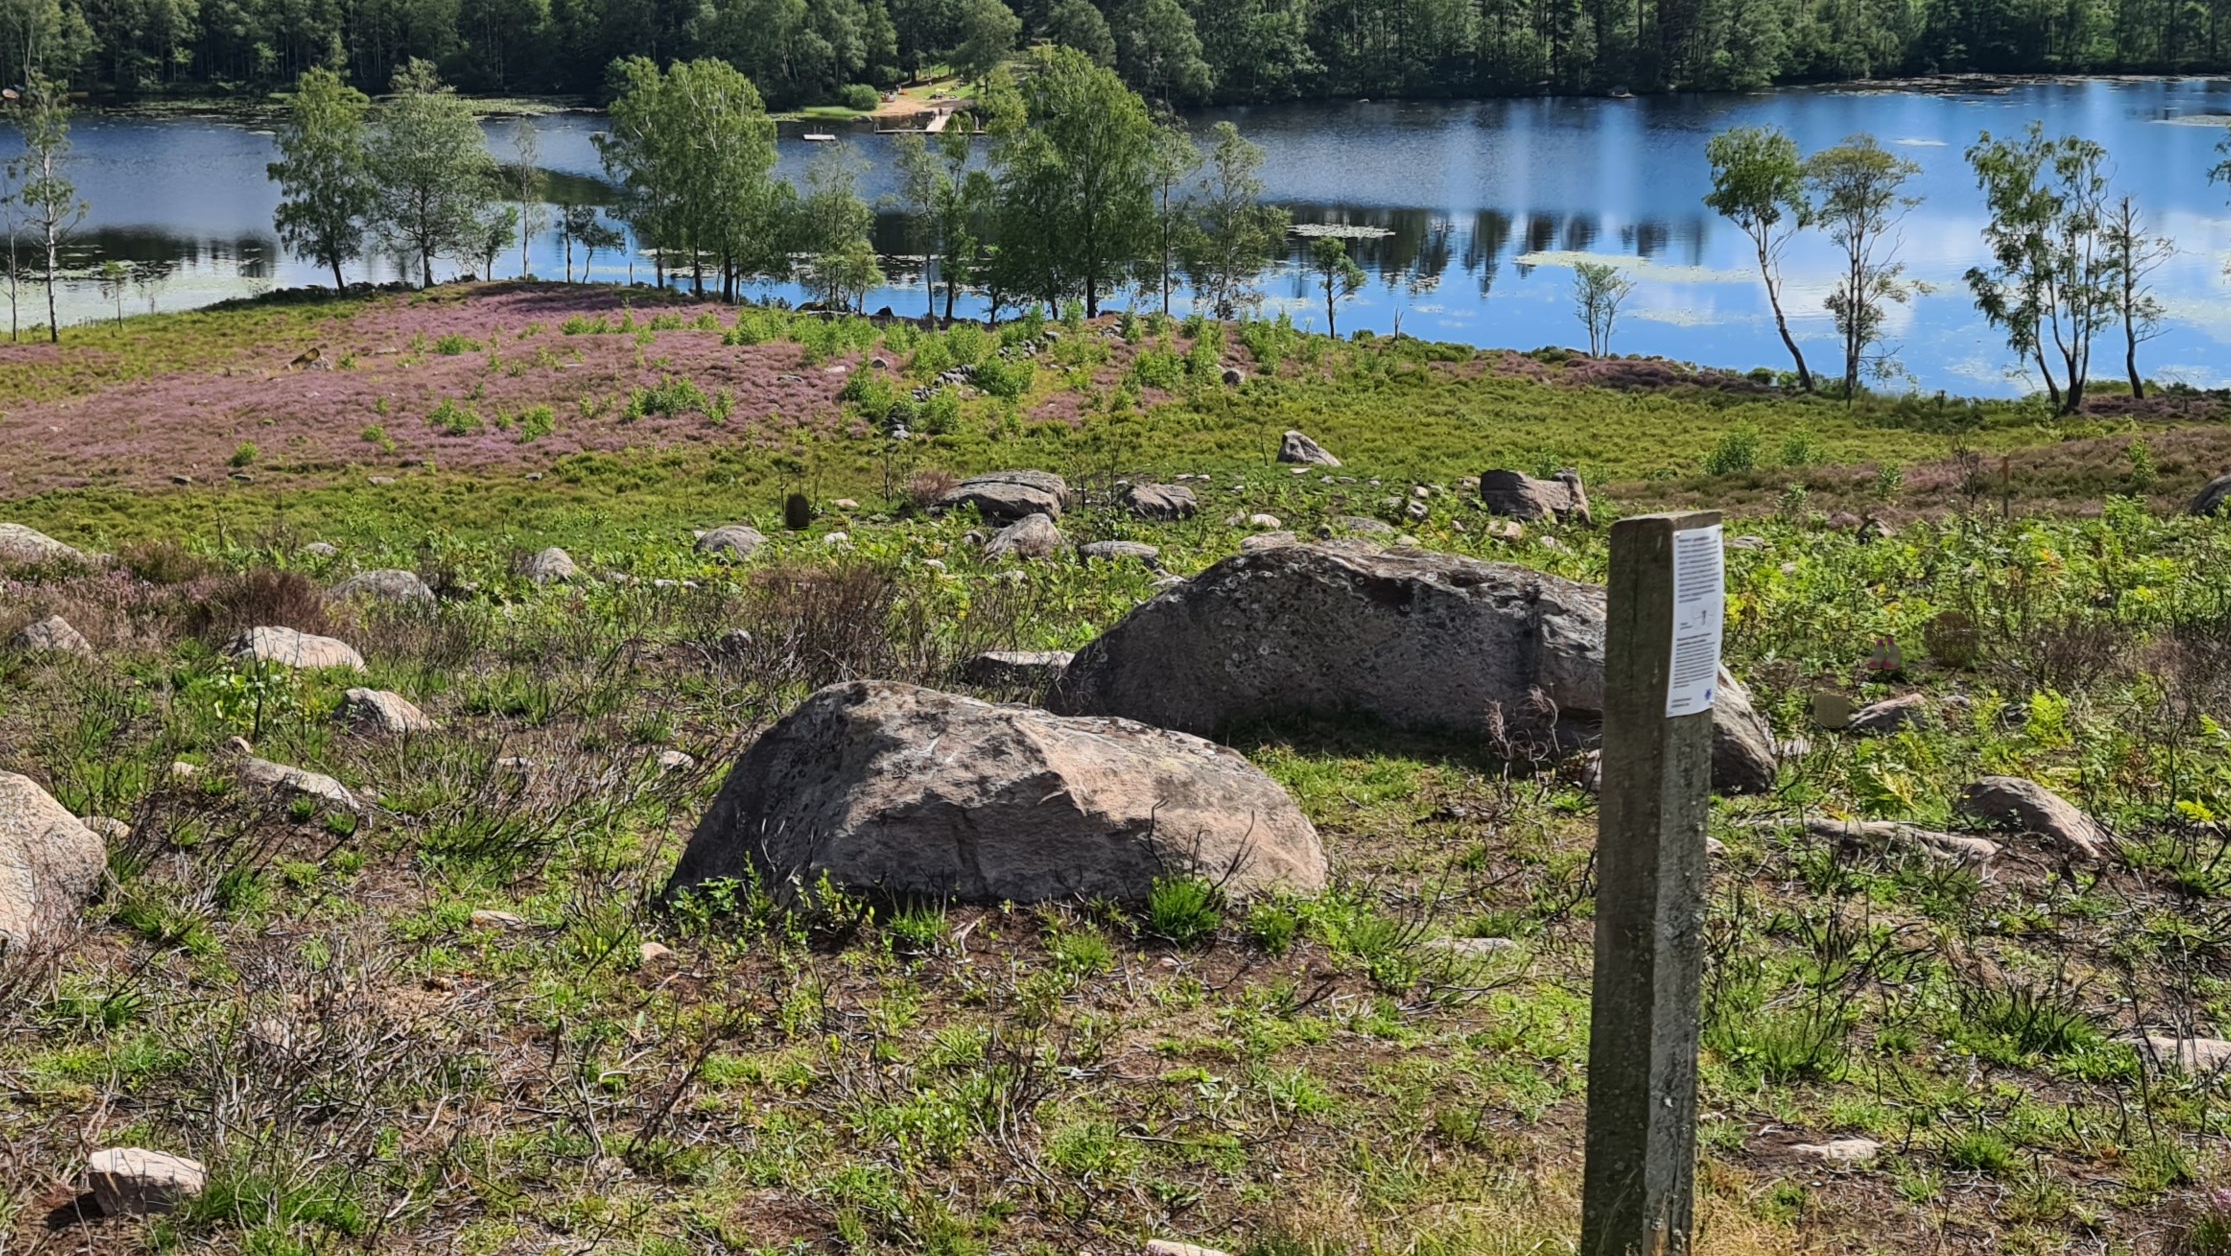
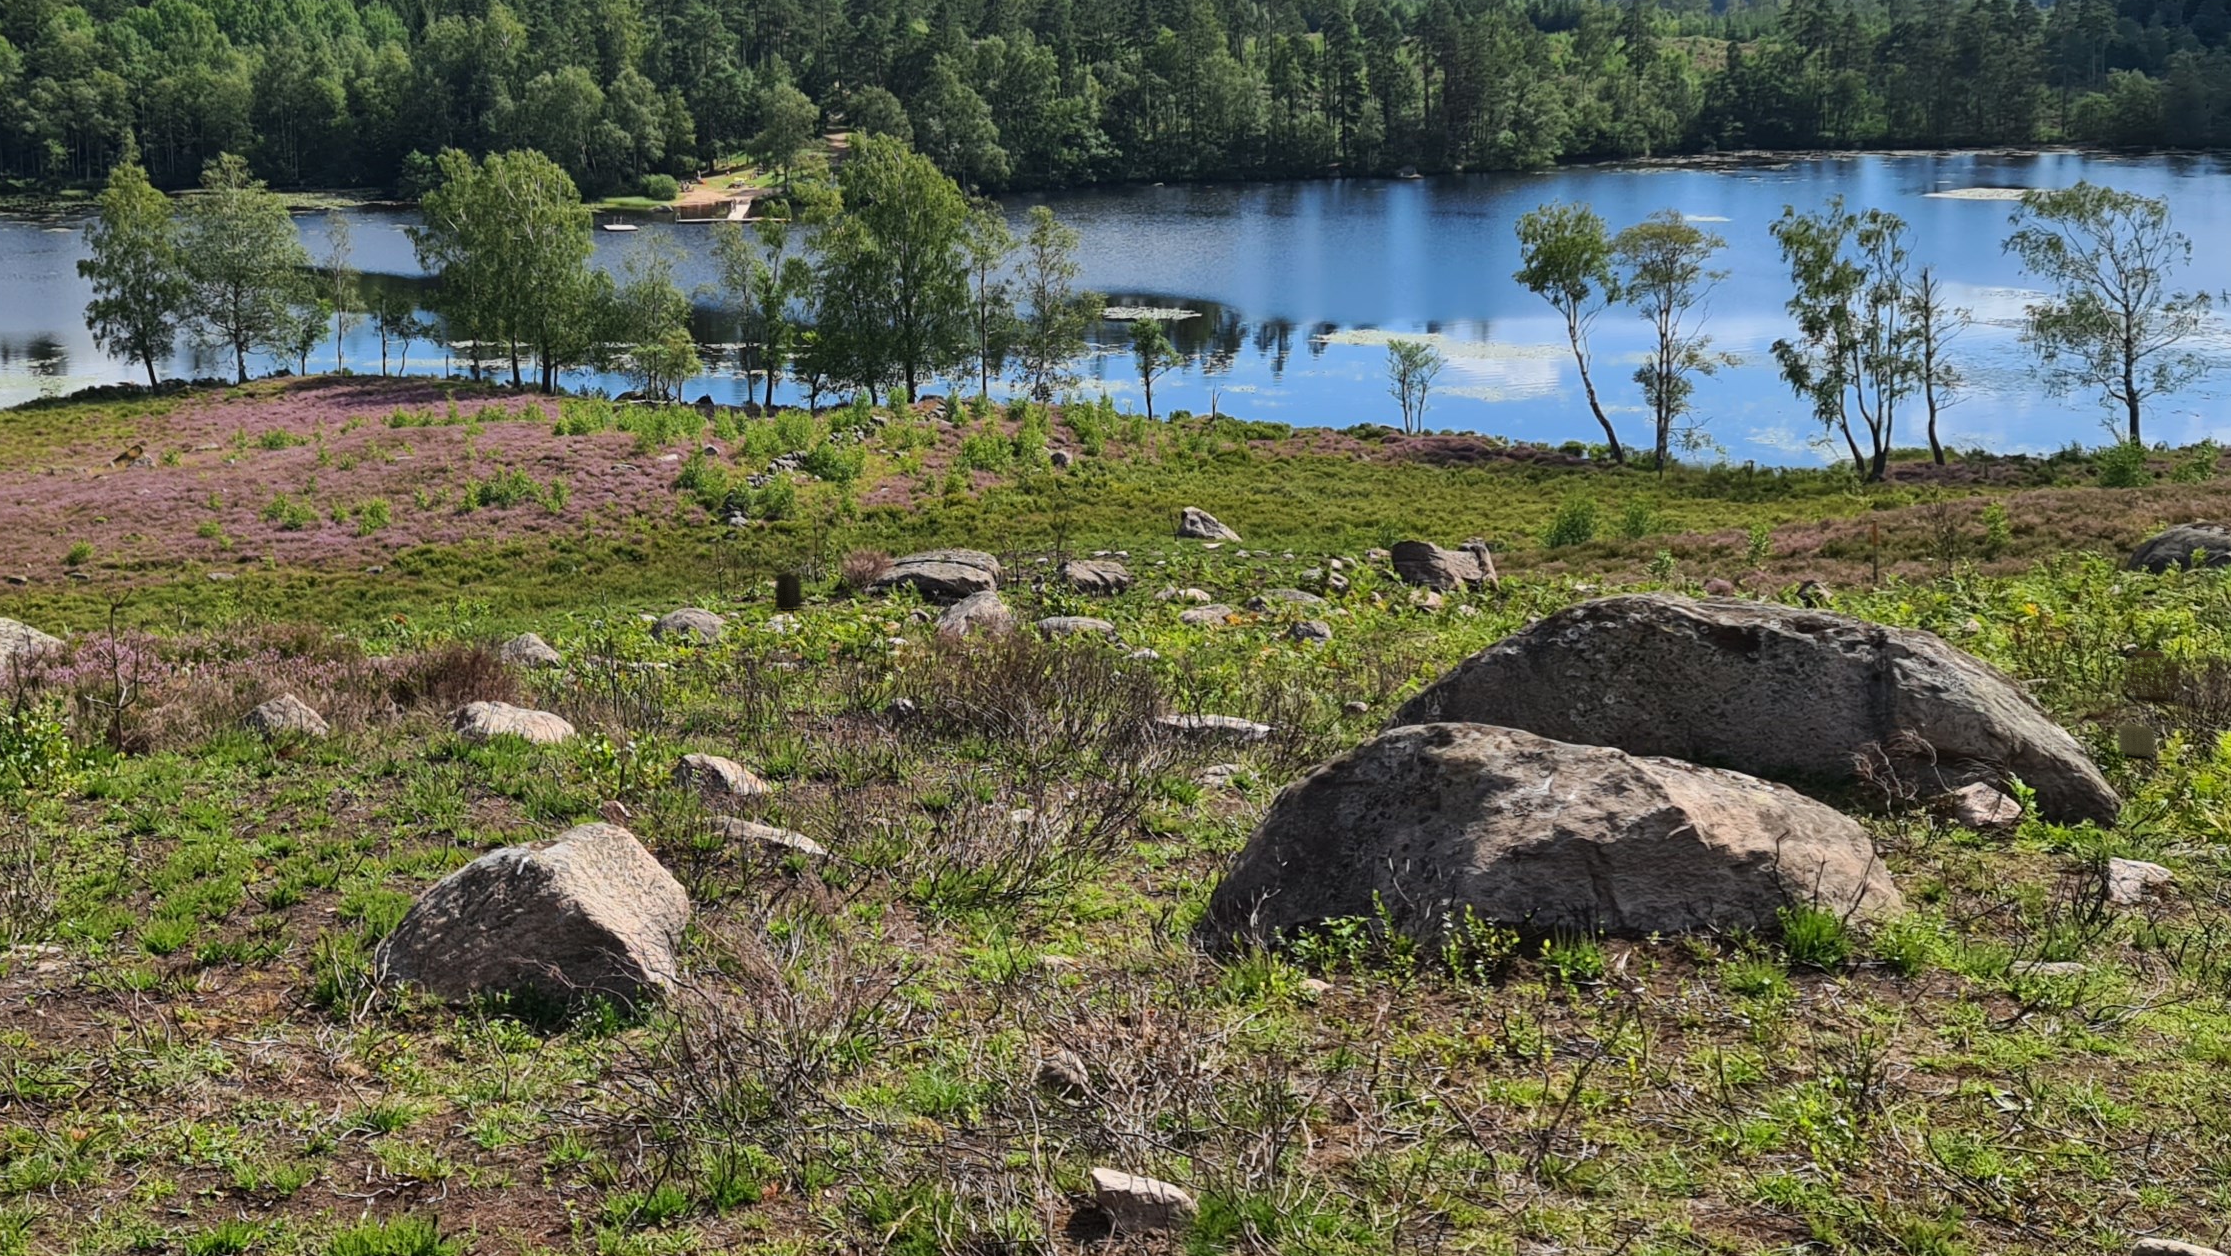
boots: present [1868,637,1902,670] -> none [2079,674,2112,705]

